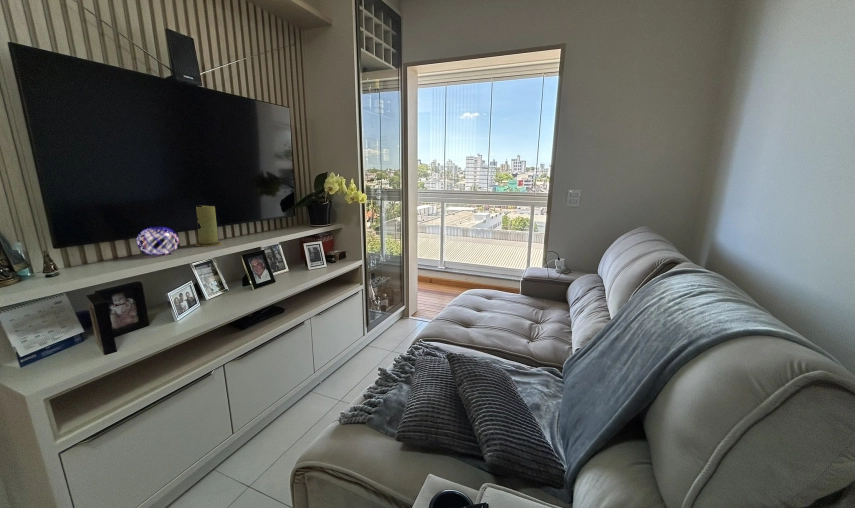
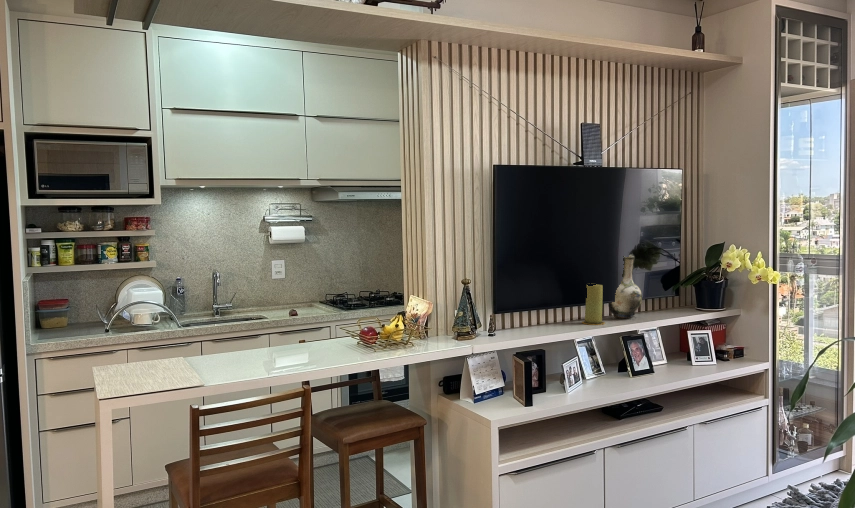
decorative vase: none [225,177,260,238] -> present [609,254,642,318]
decorative orb: present [136,227,179,255] -> none [543,303,574,329]

